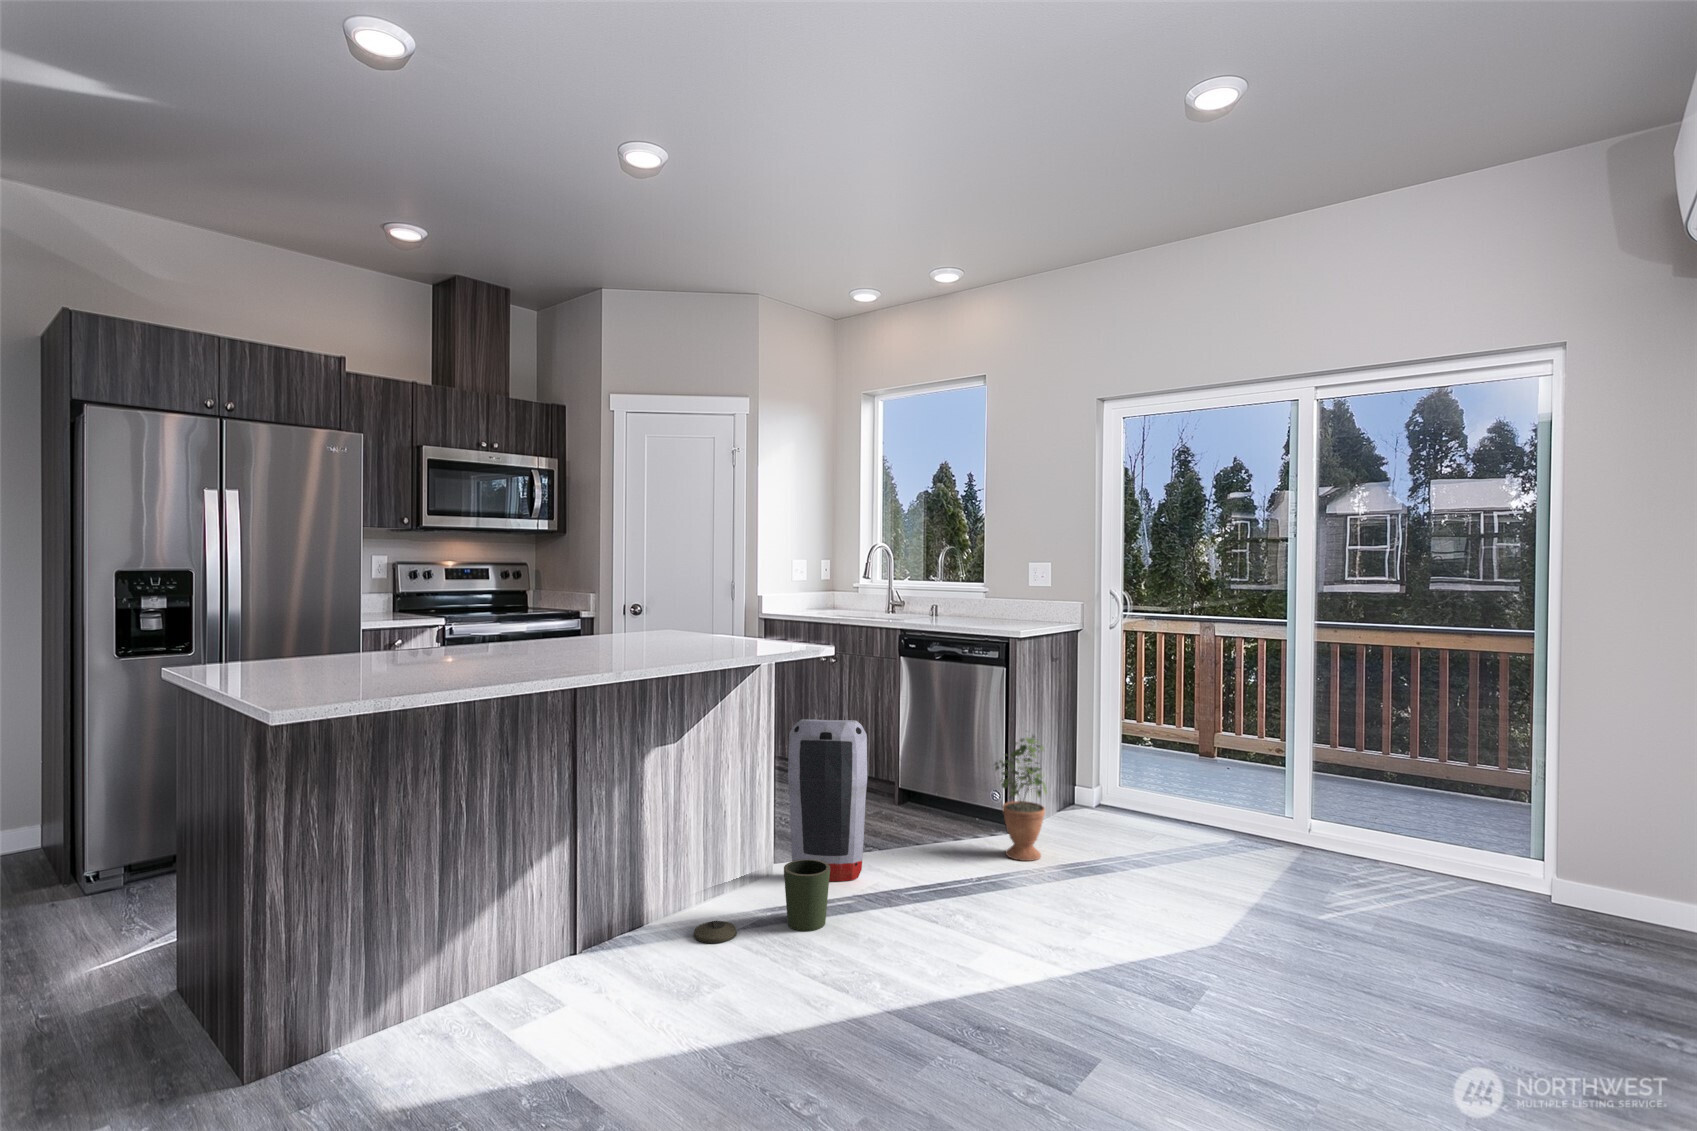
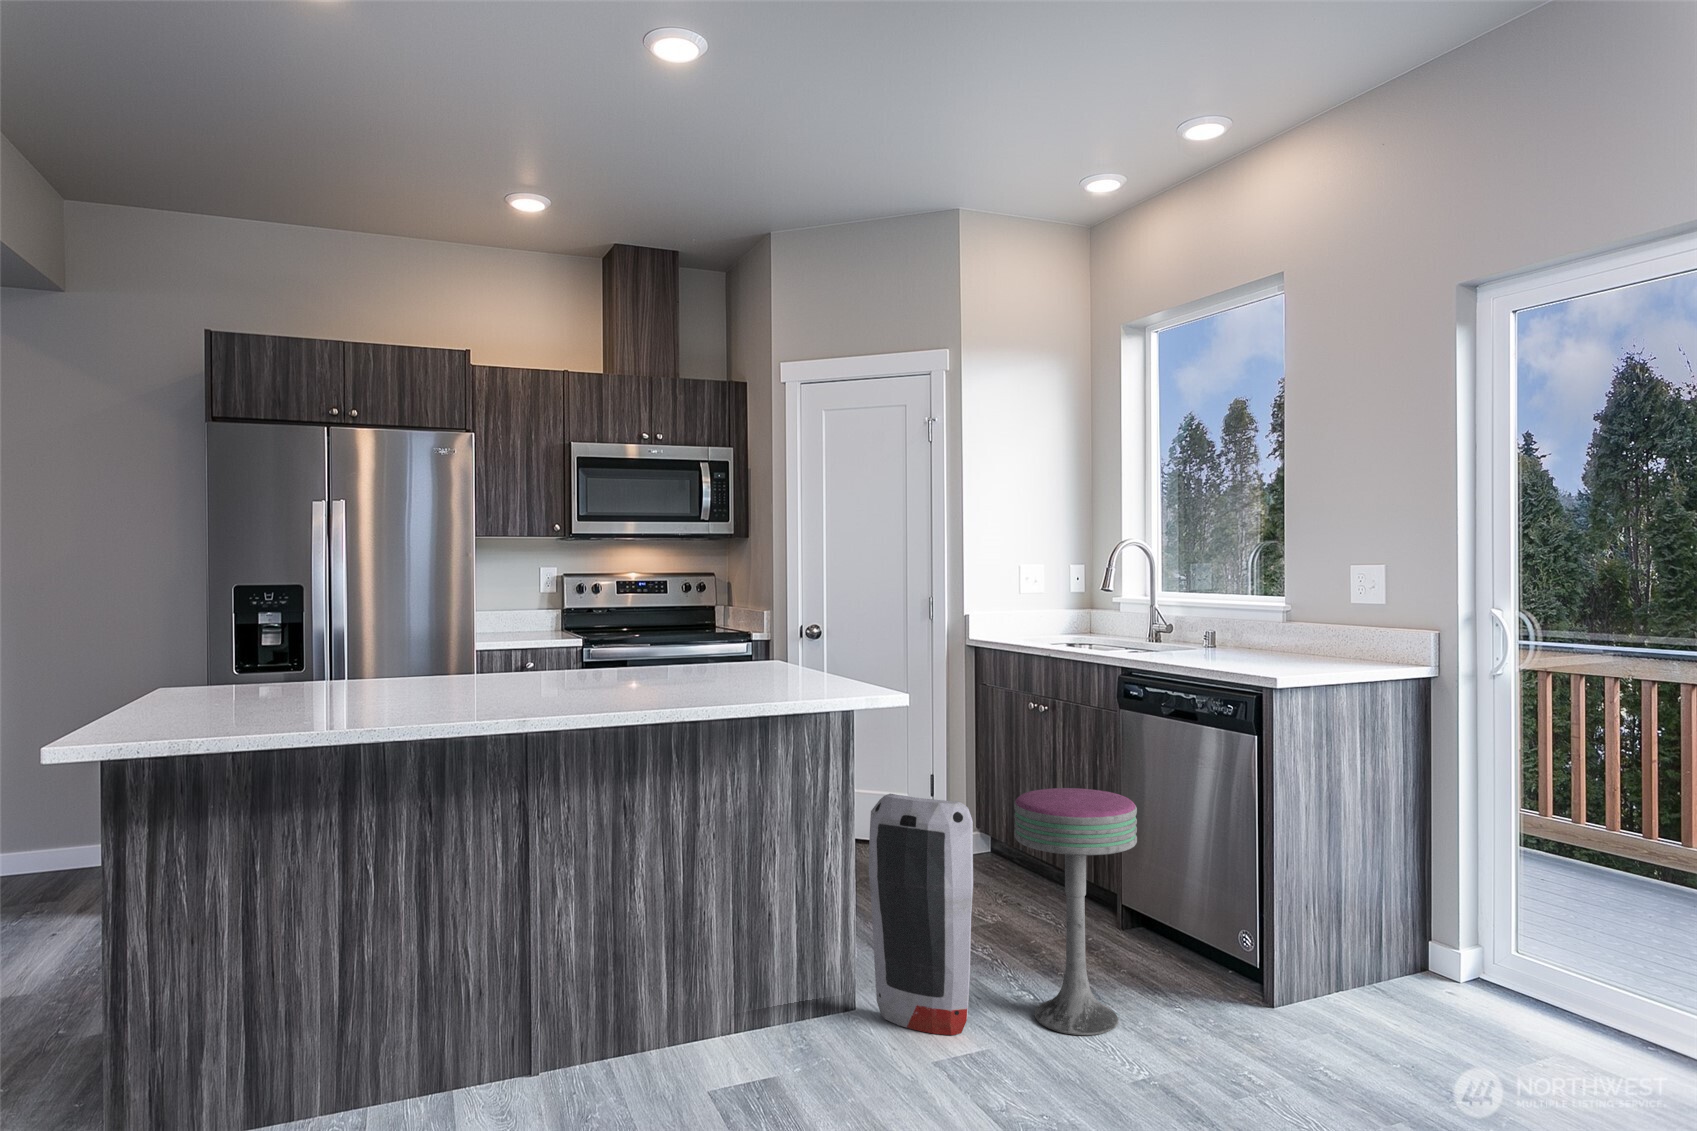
bar stool: none [879,708,958,868] -> present [1014,788,1137,1035]
potted plant: present [995,735,1047,861] -> none [1200,839,1292,1053]
trash can: present [694,859,830,943] -> none [677,996,866,1102]

